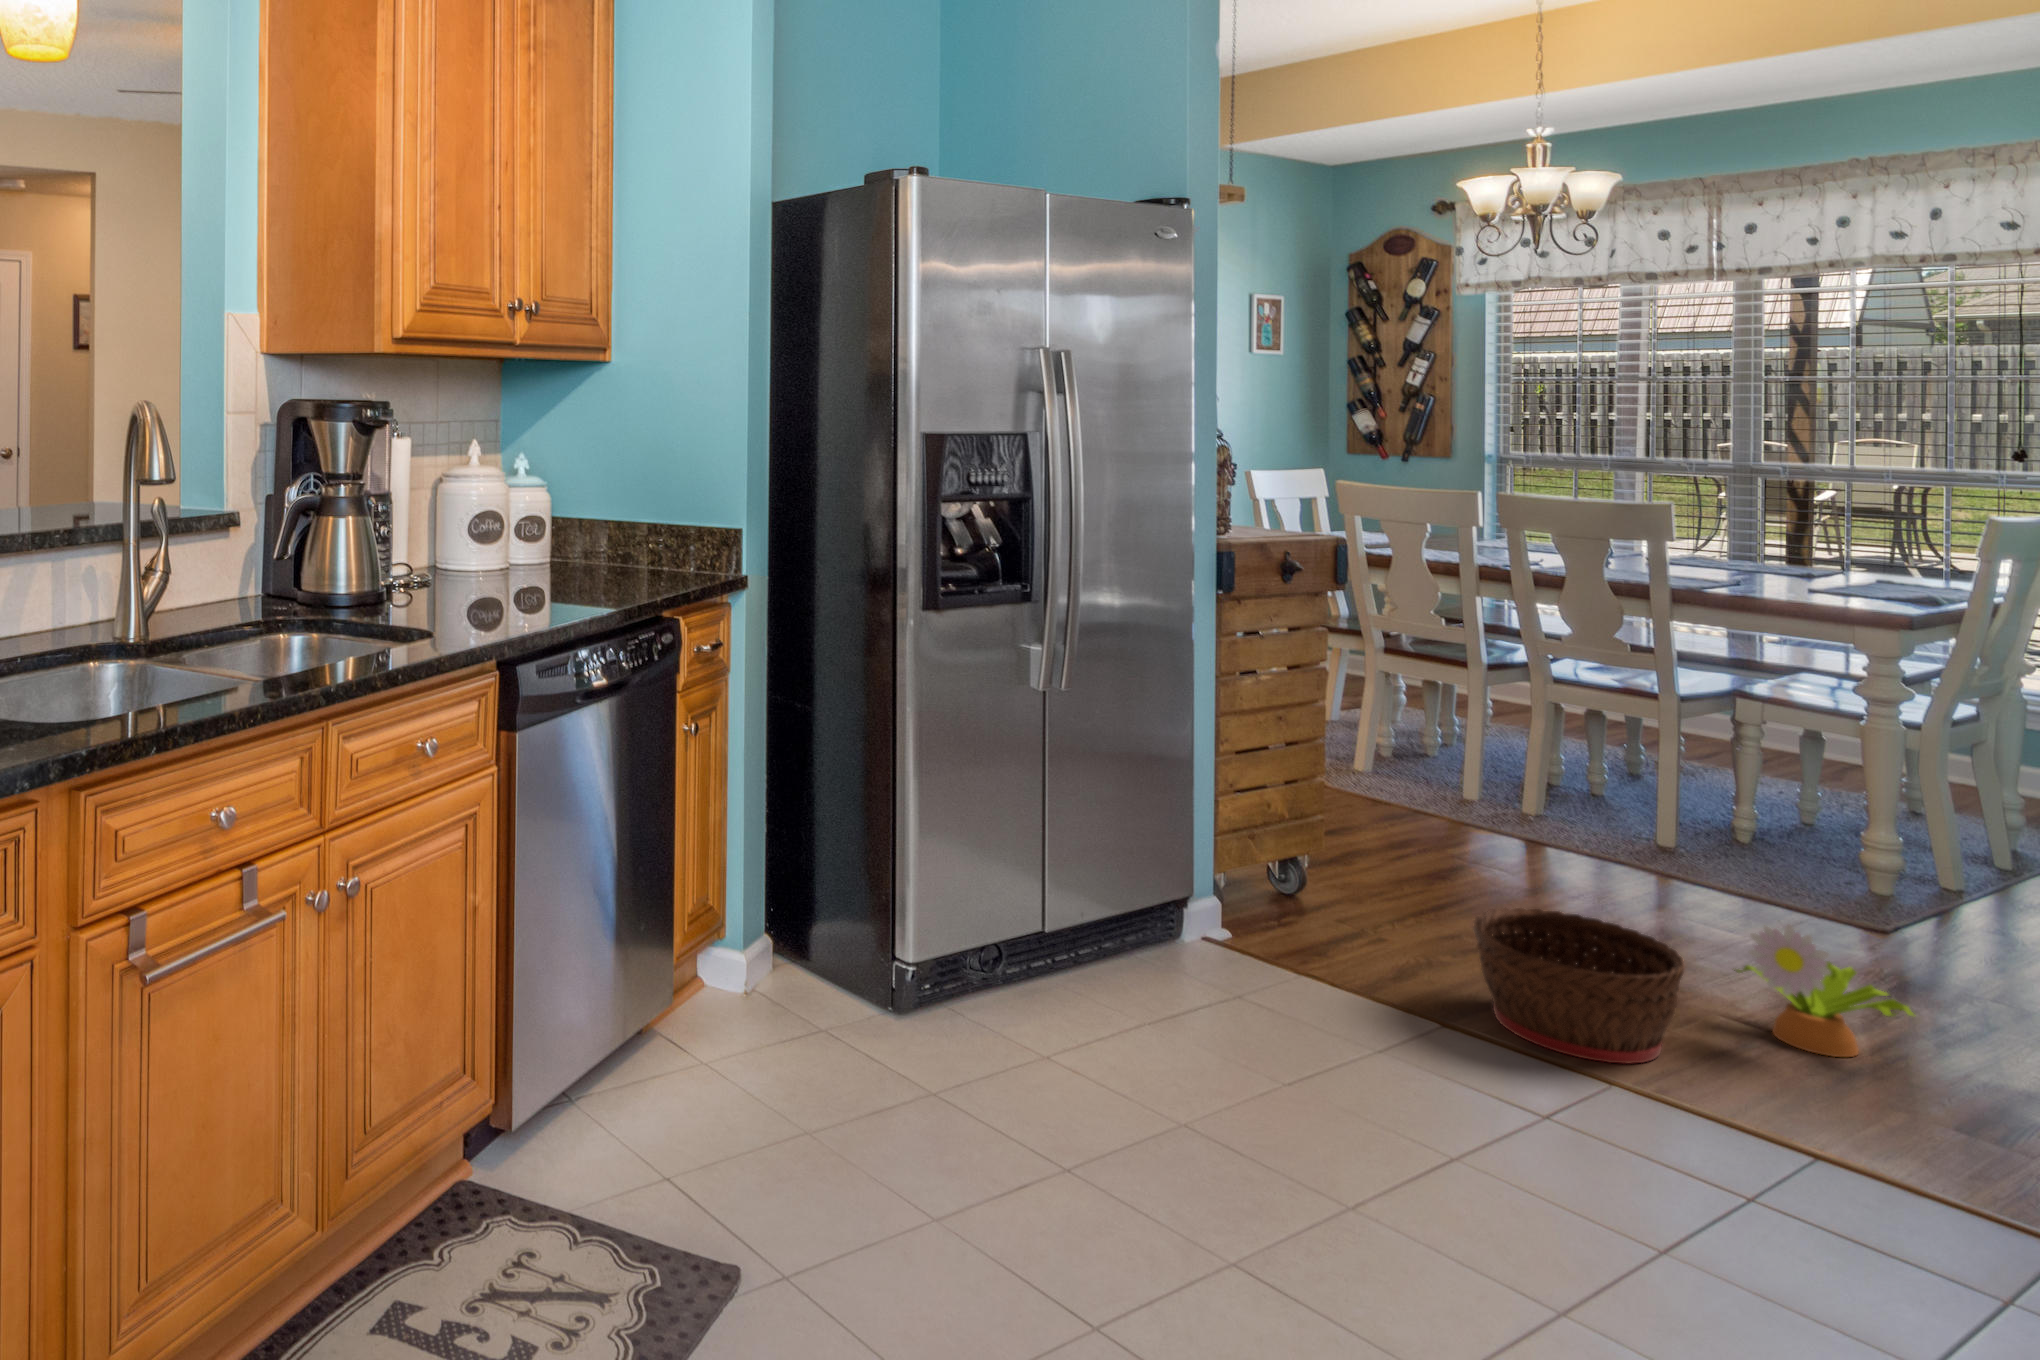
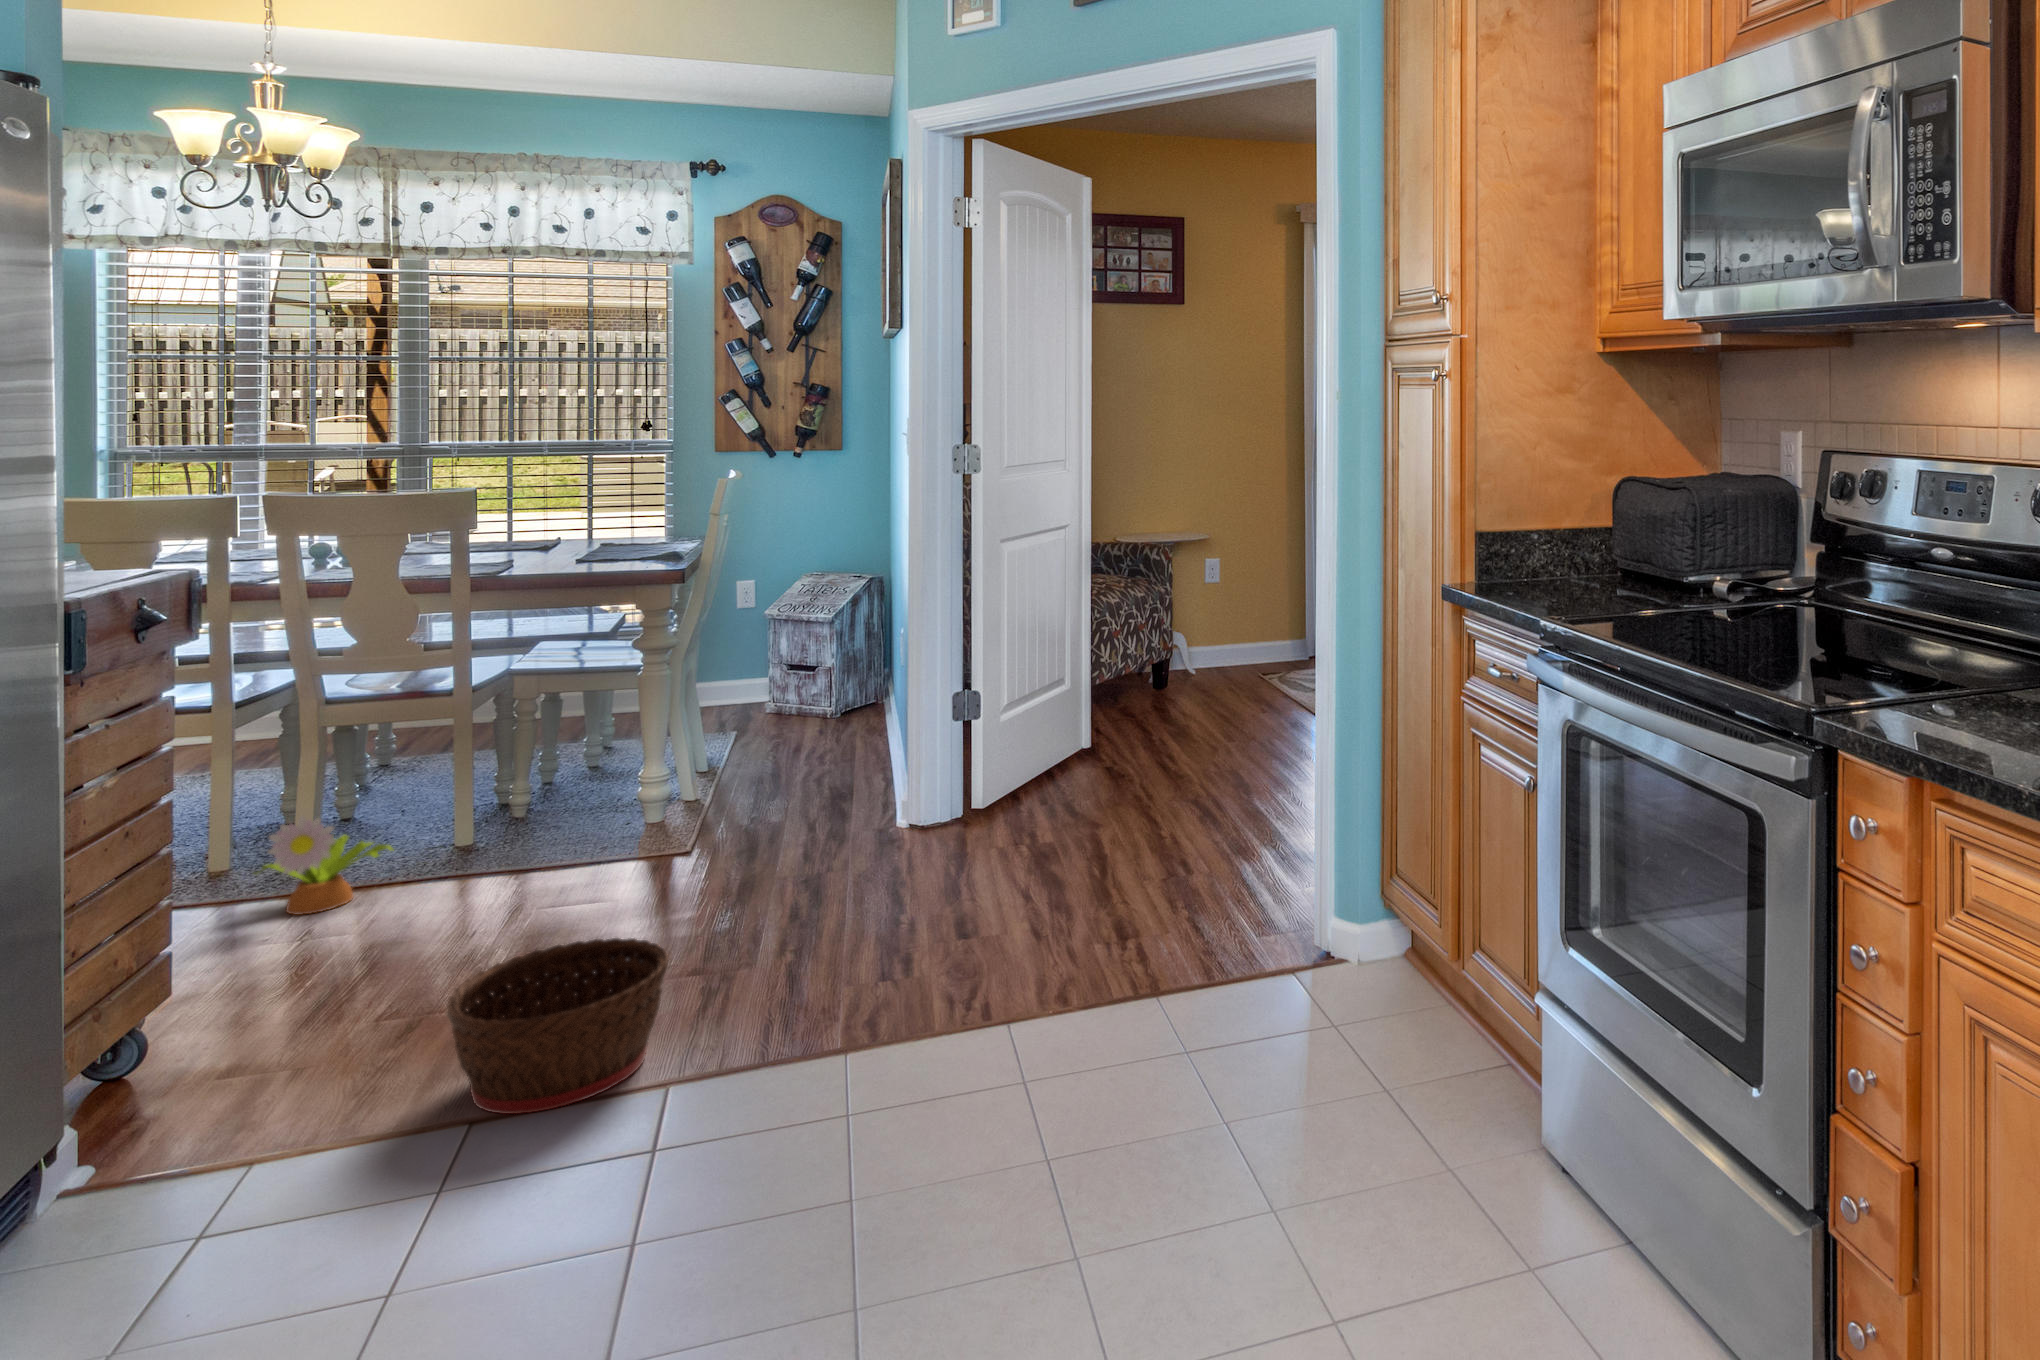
decorative plant: present [1734,925,1914,1057] -> present [254,816,393,914]

